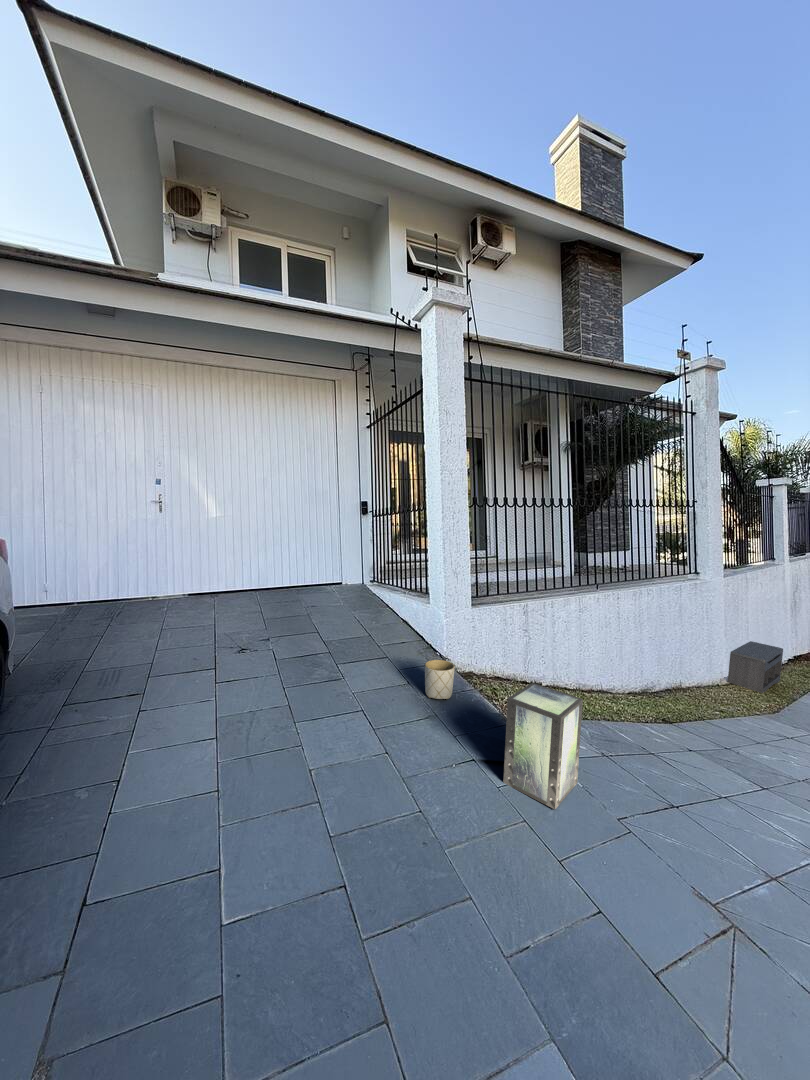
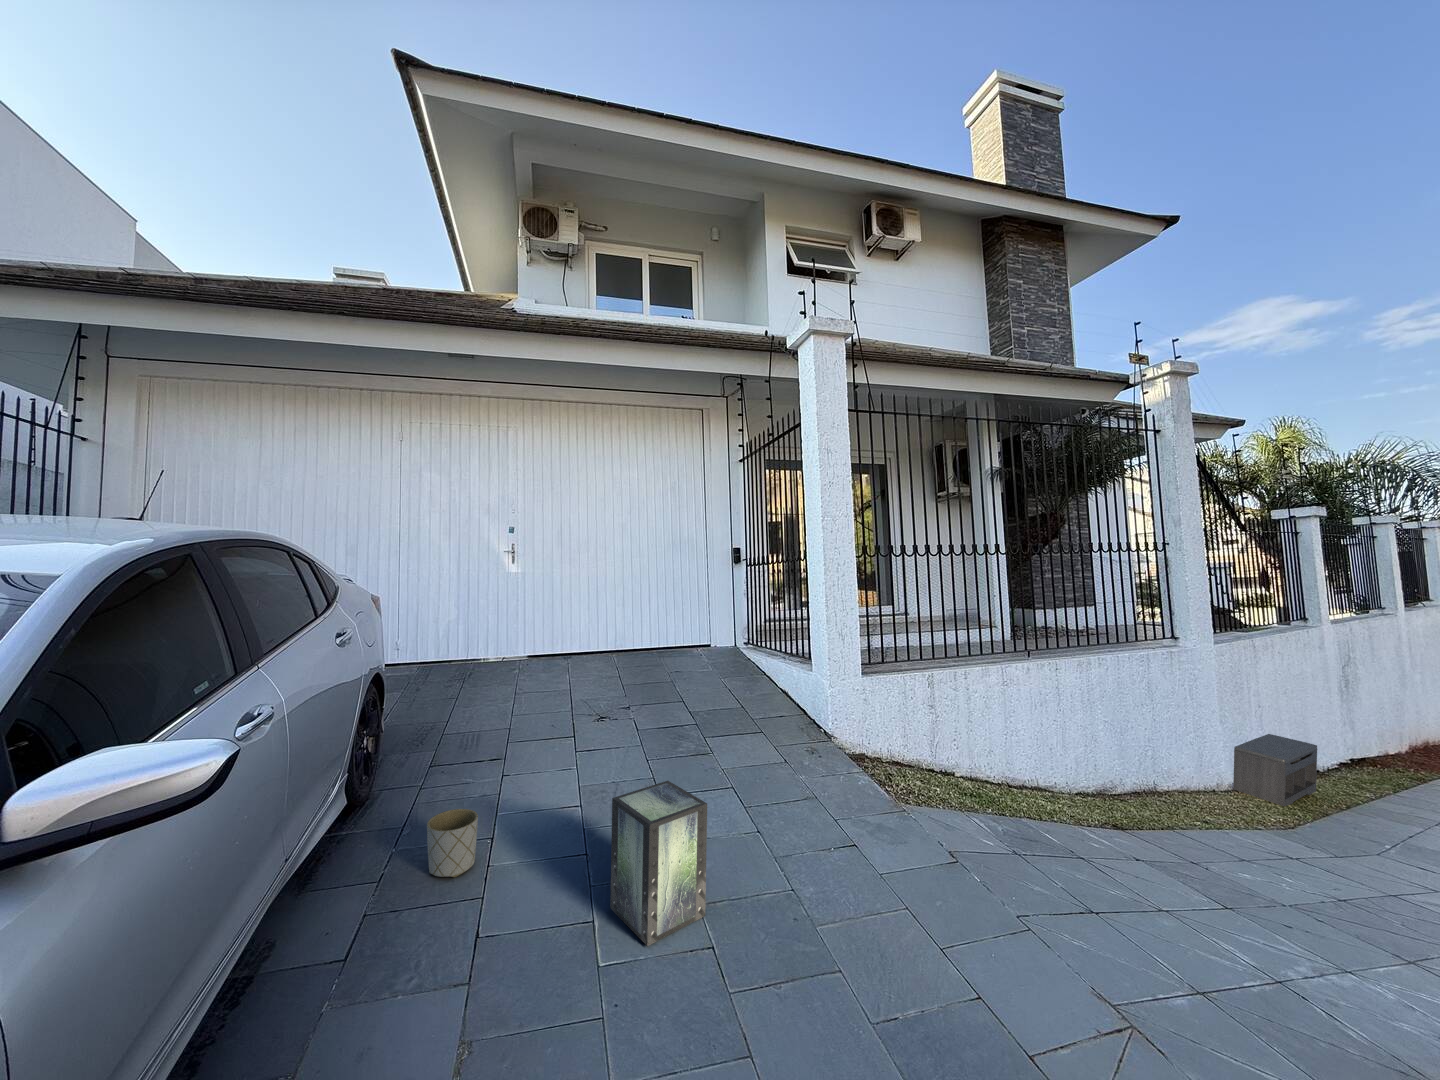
planter: present [425,660,455,699] -> present [427,809,478,877]
storage box: present [503,683,583,809] -> present [610,781,707,946]

